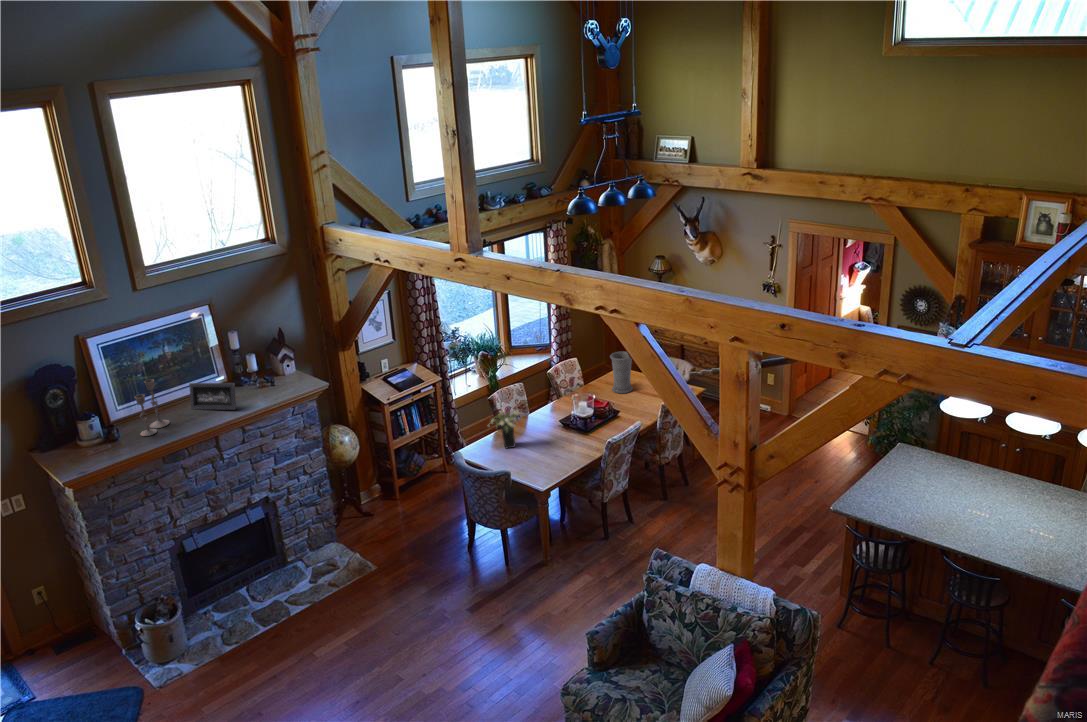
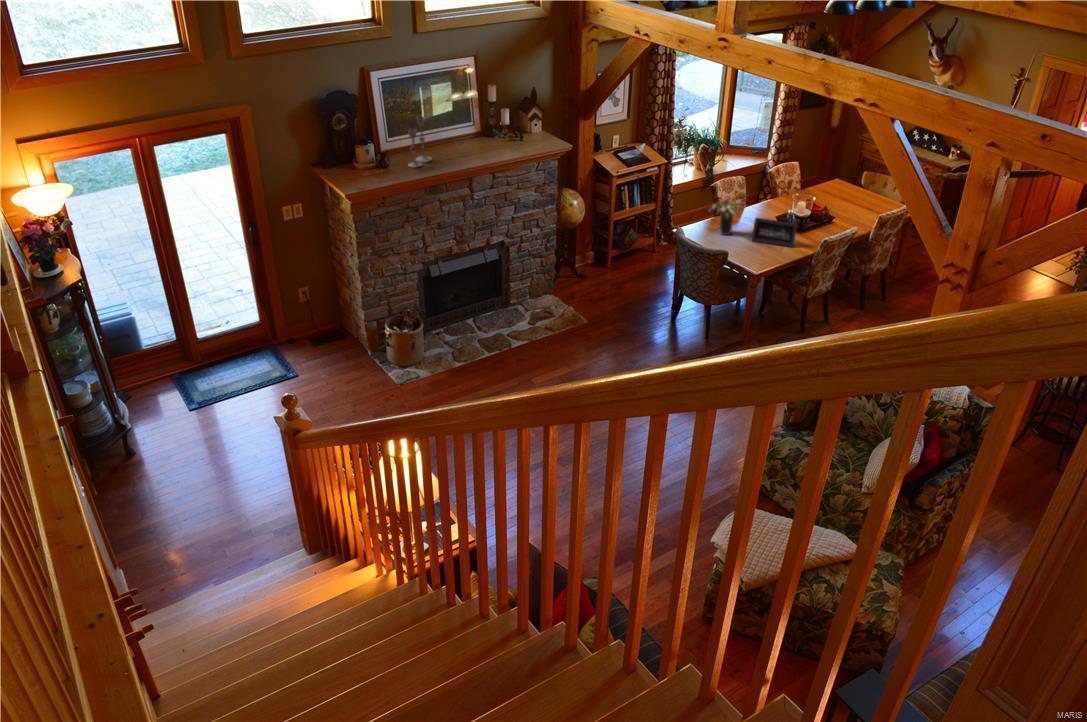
vase: present [610,351,633,393] -> none [831,160,860,203]
picture frame: present [189,383,236,410] -> present [752,218,797,247]

